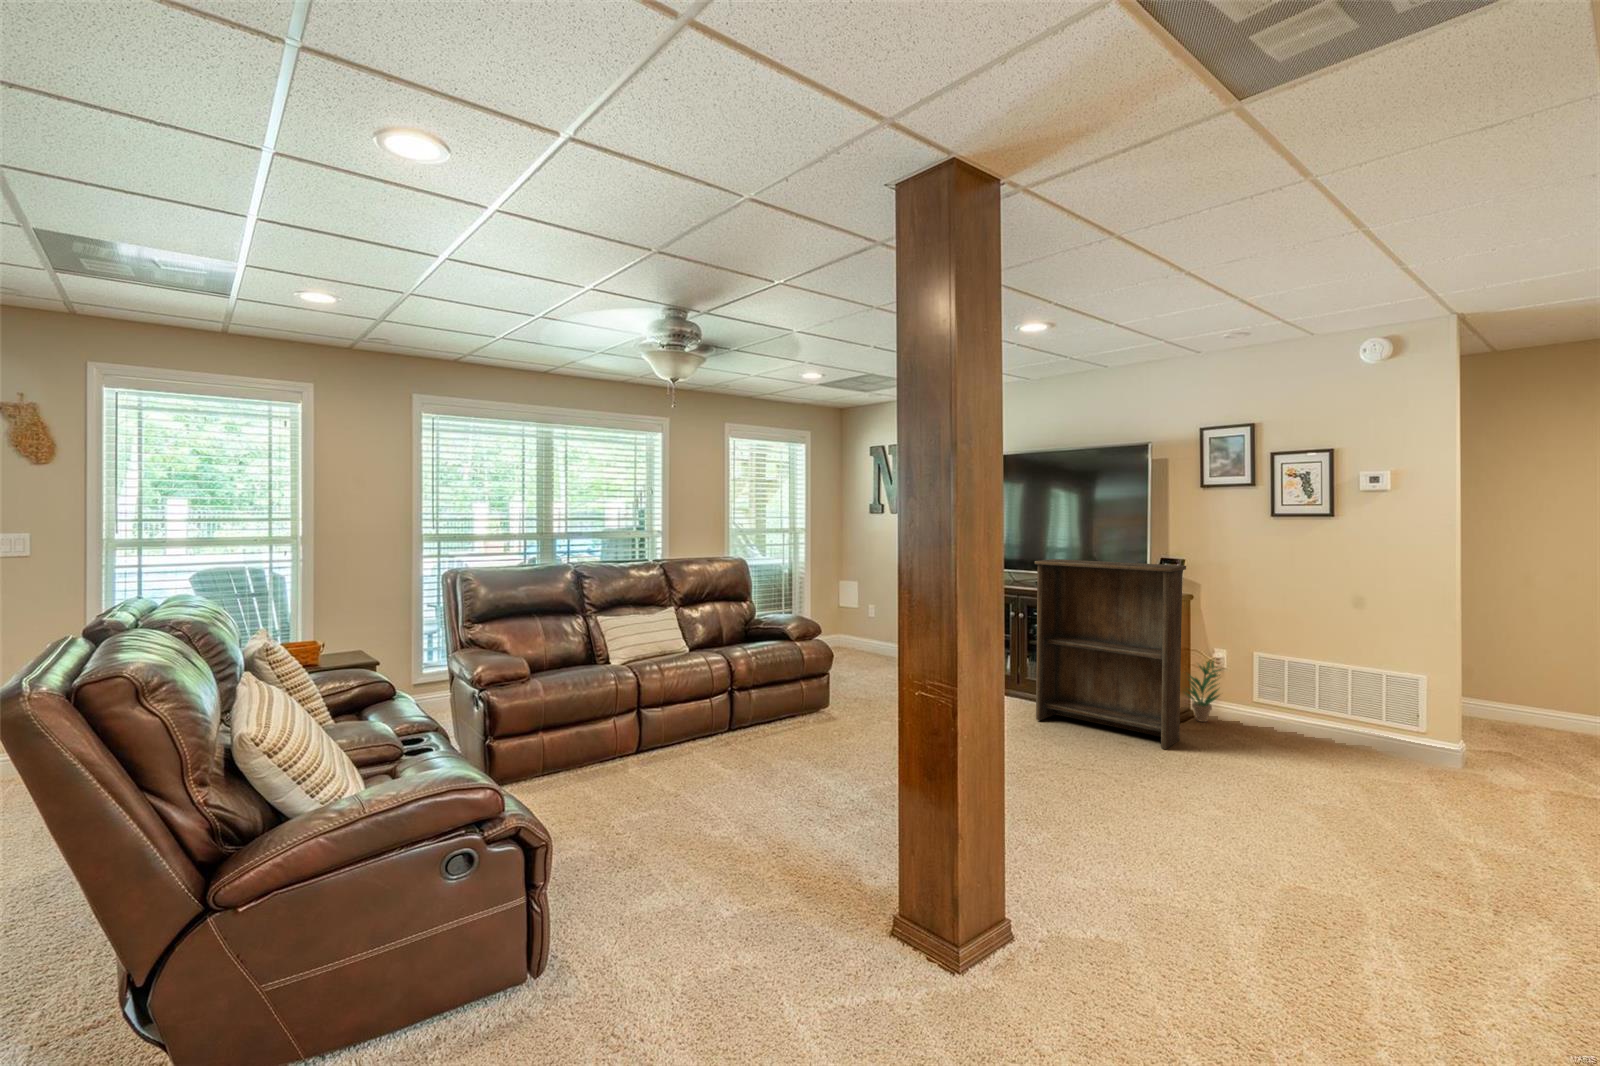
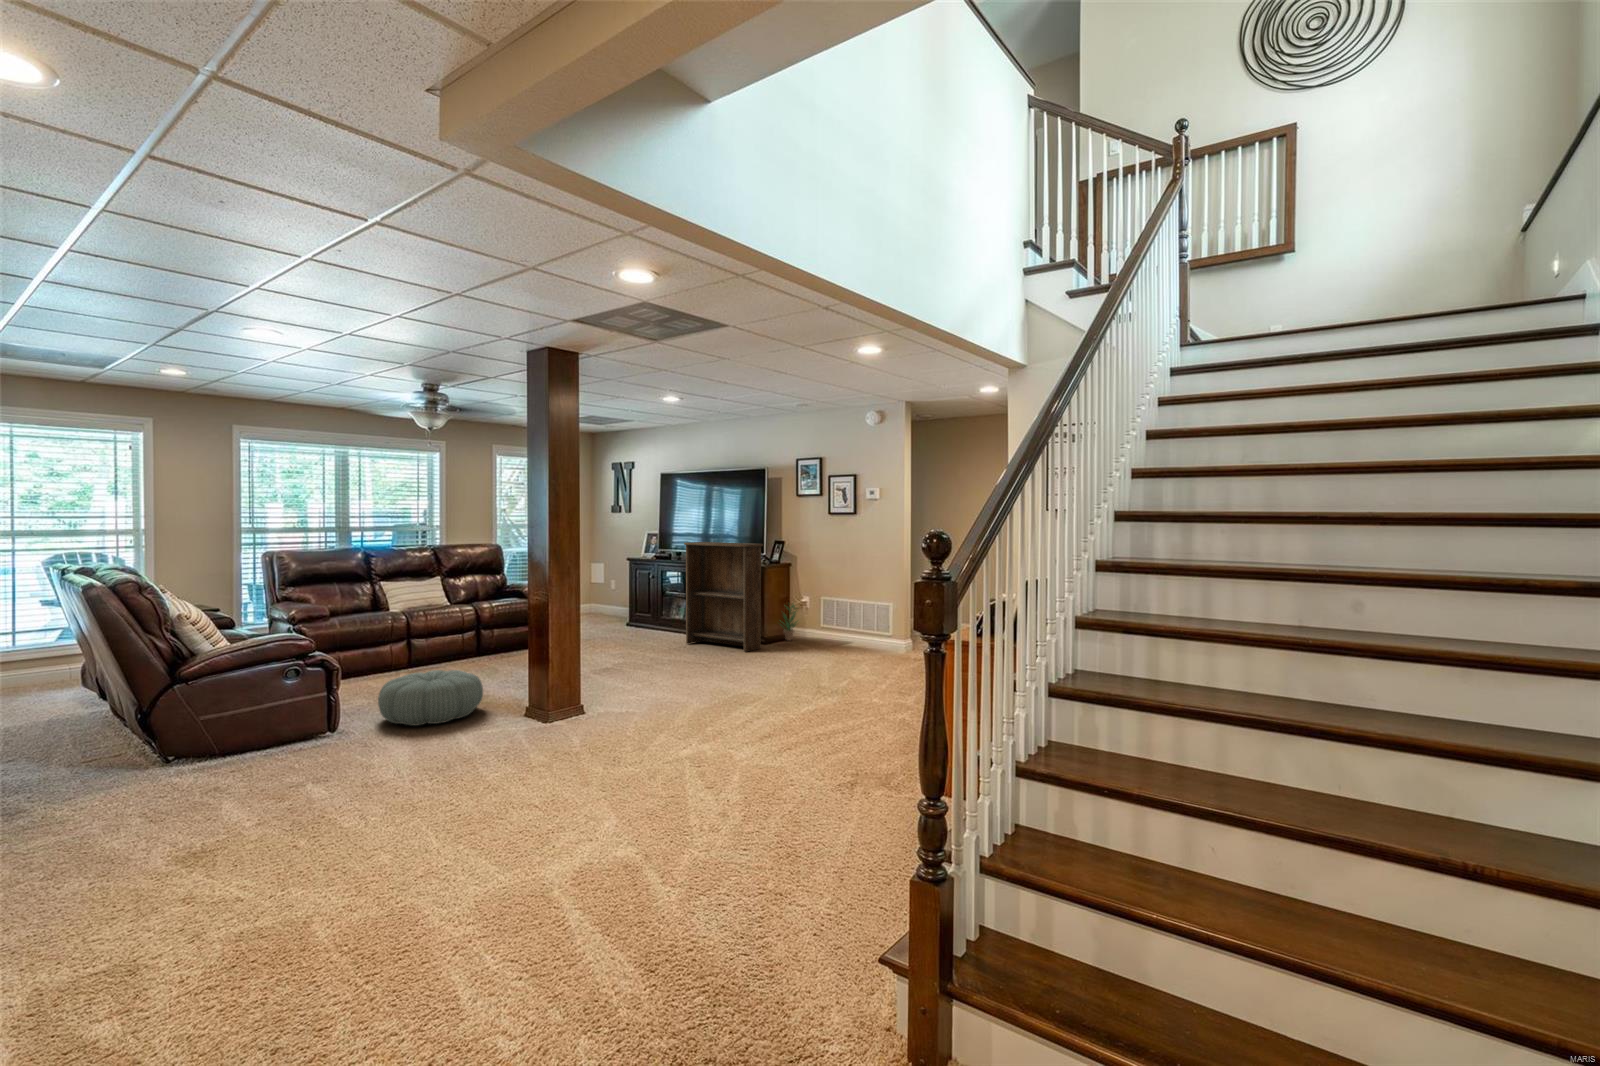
pouf: none [628,821,823,981] -> present [378,670,483,726]

